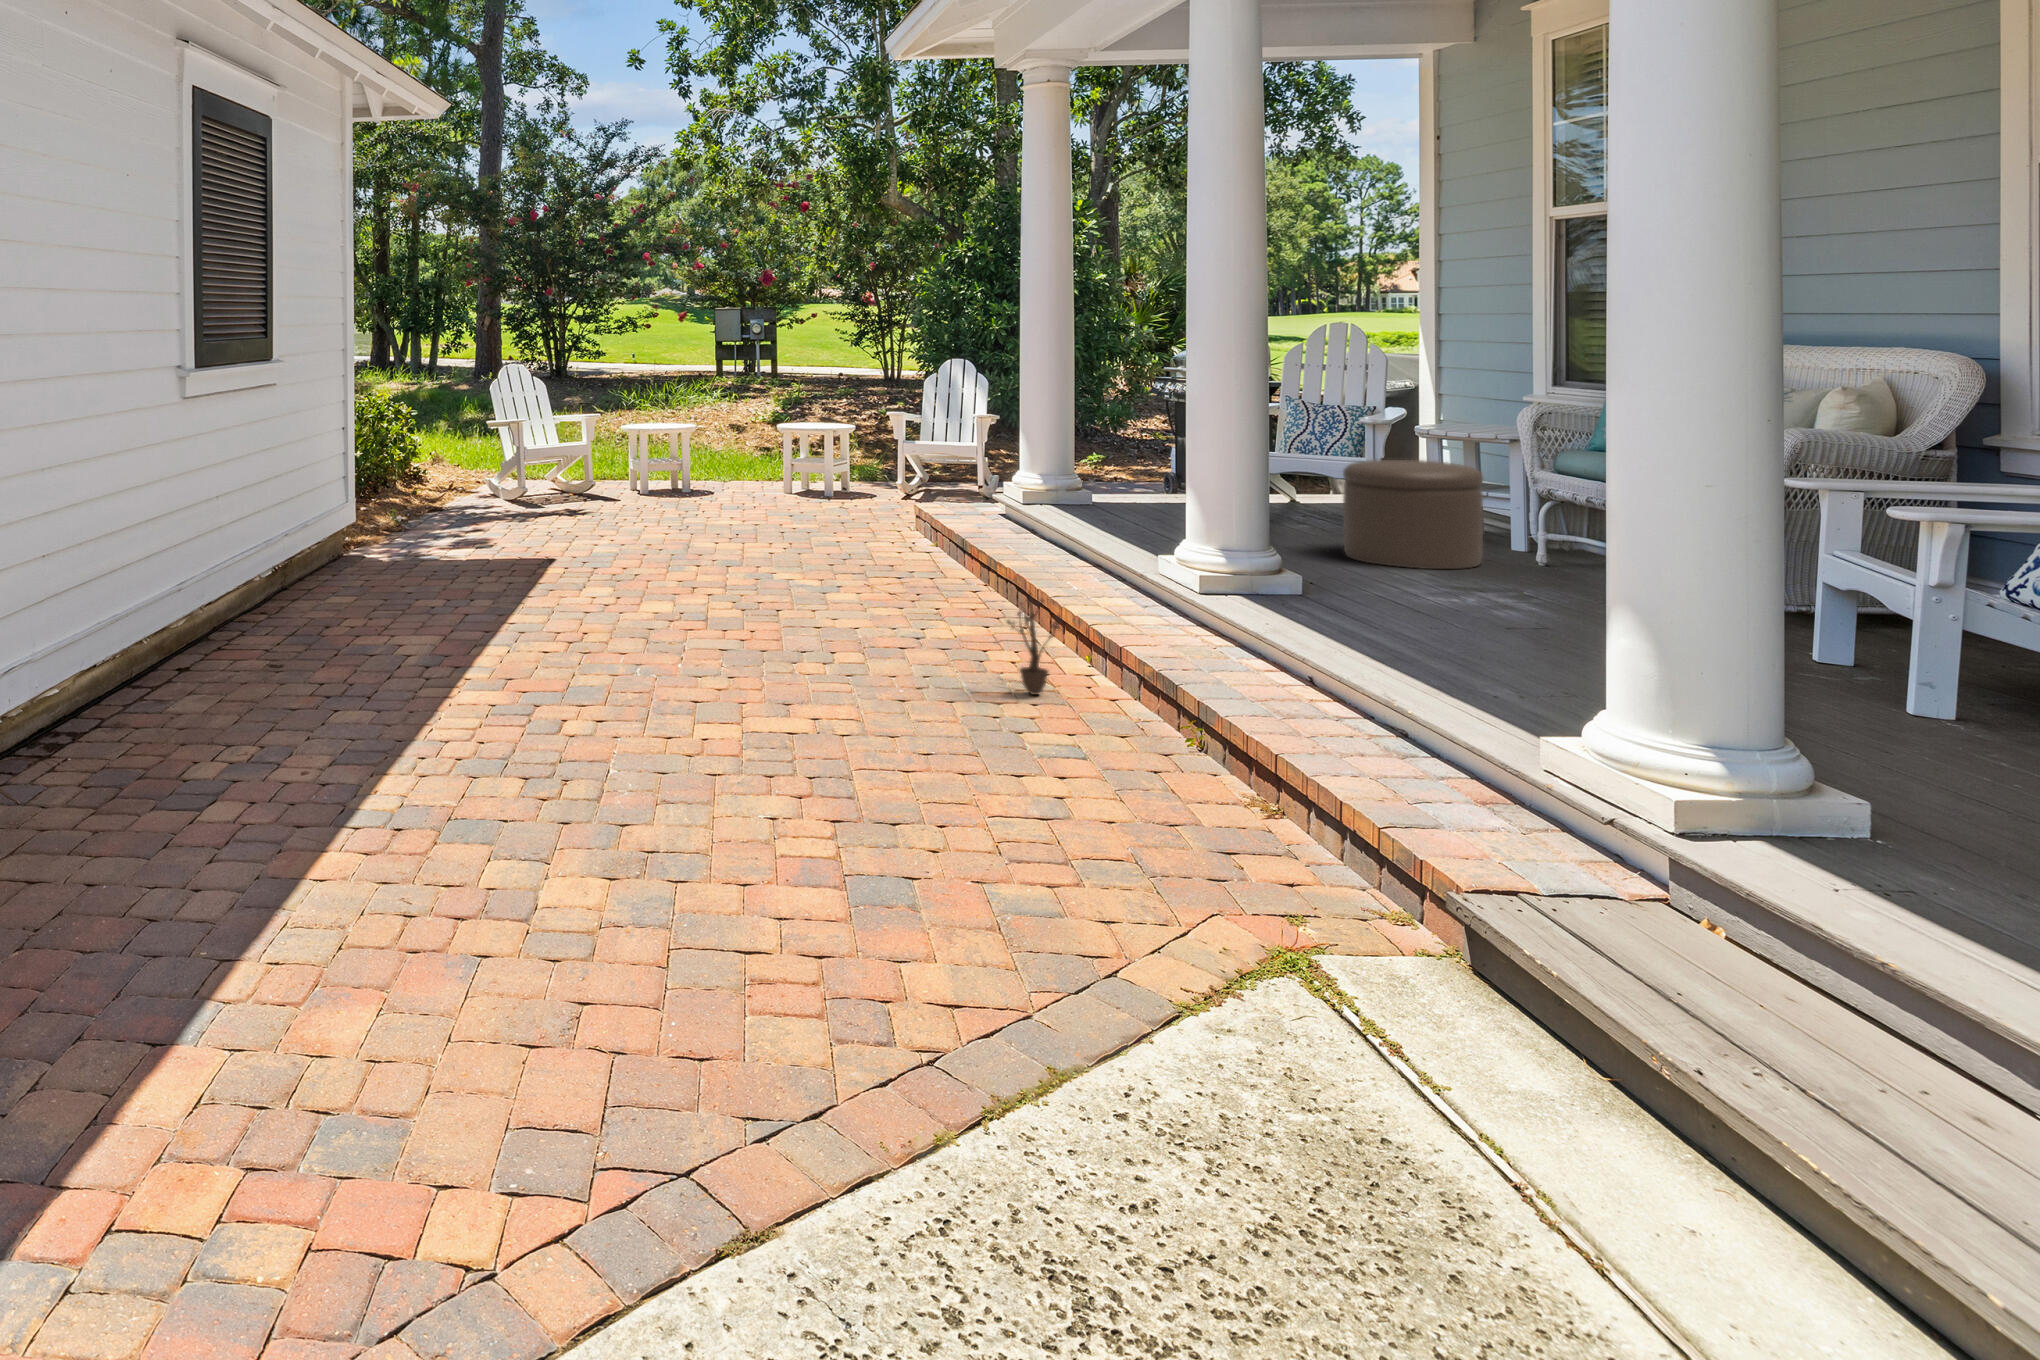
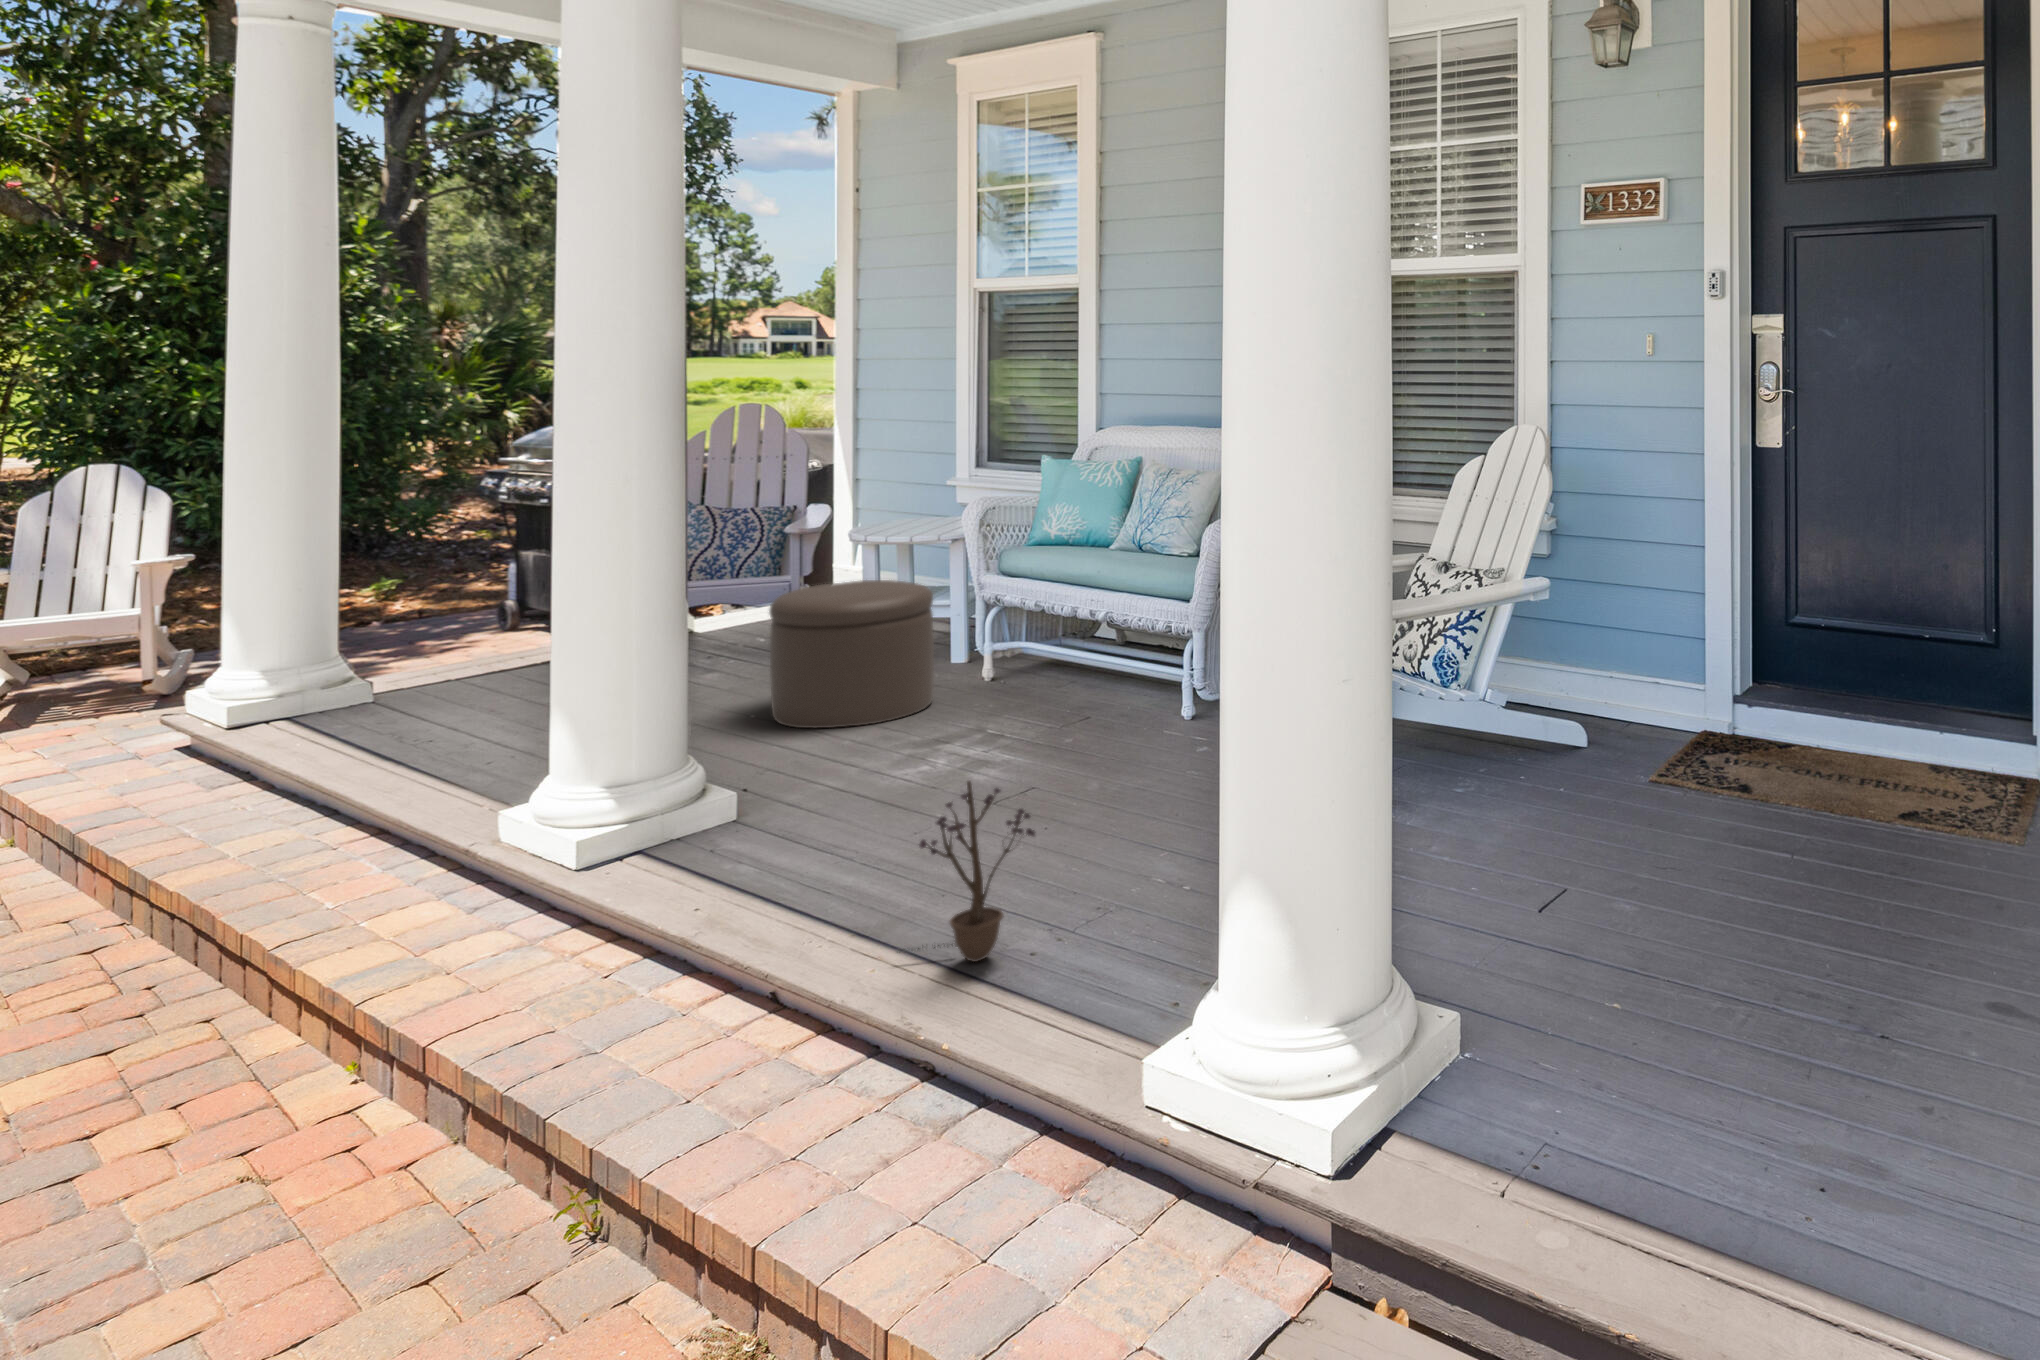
decorative plant: present [1000,595,1064,695] -> present [899,781,1035,962]

